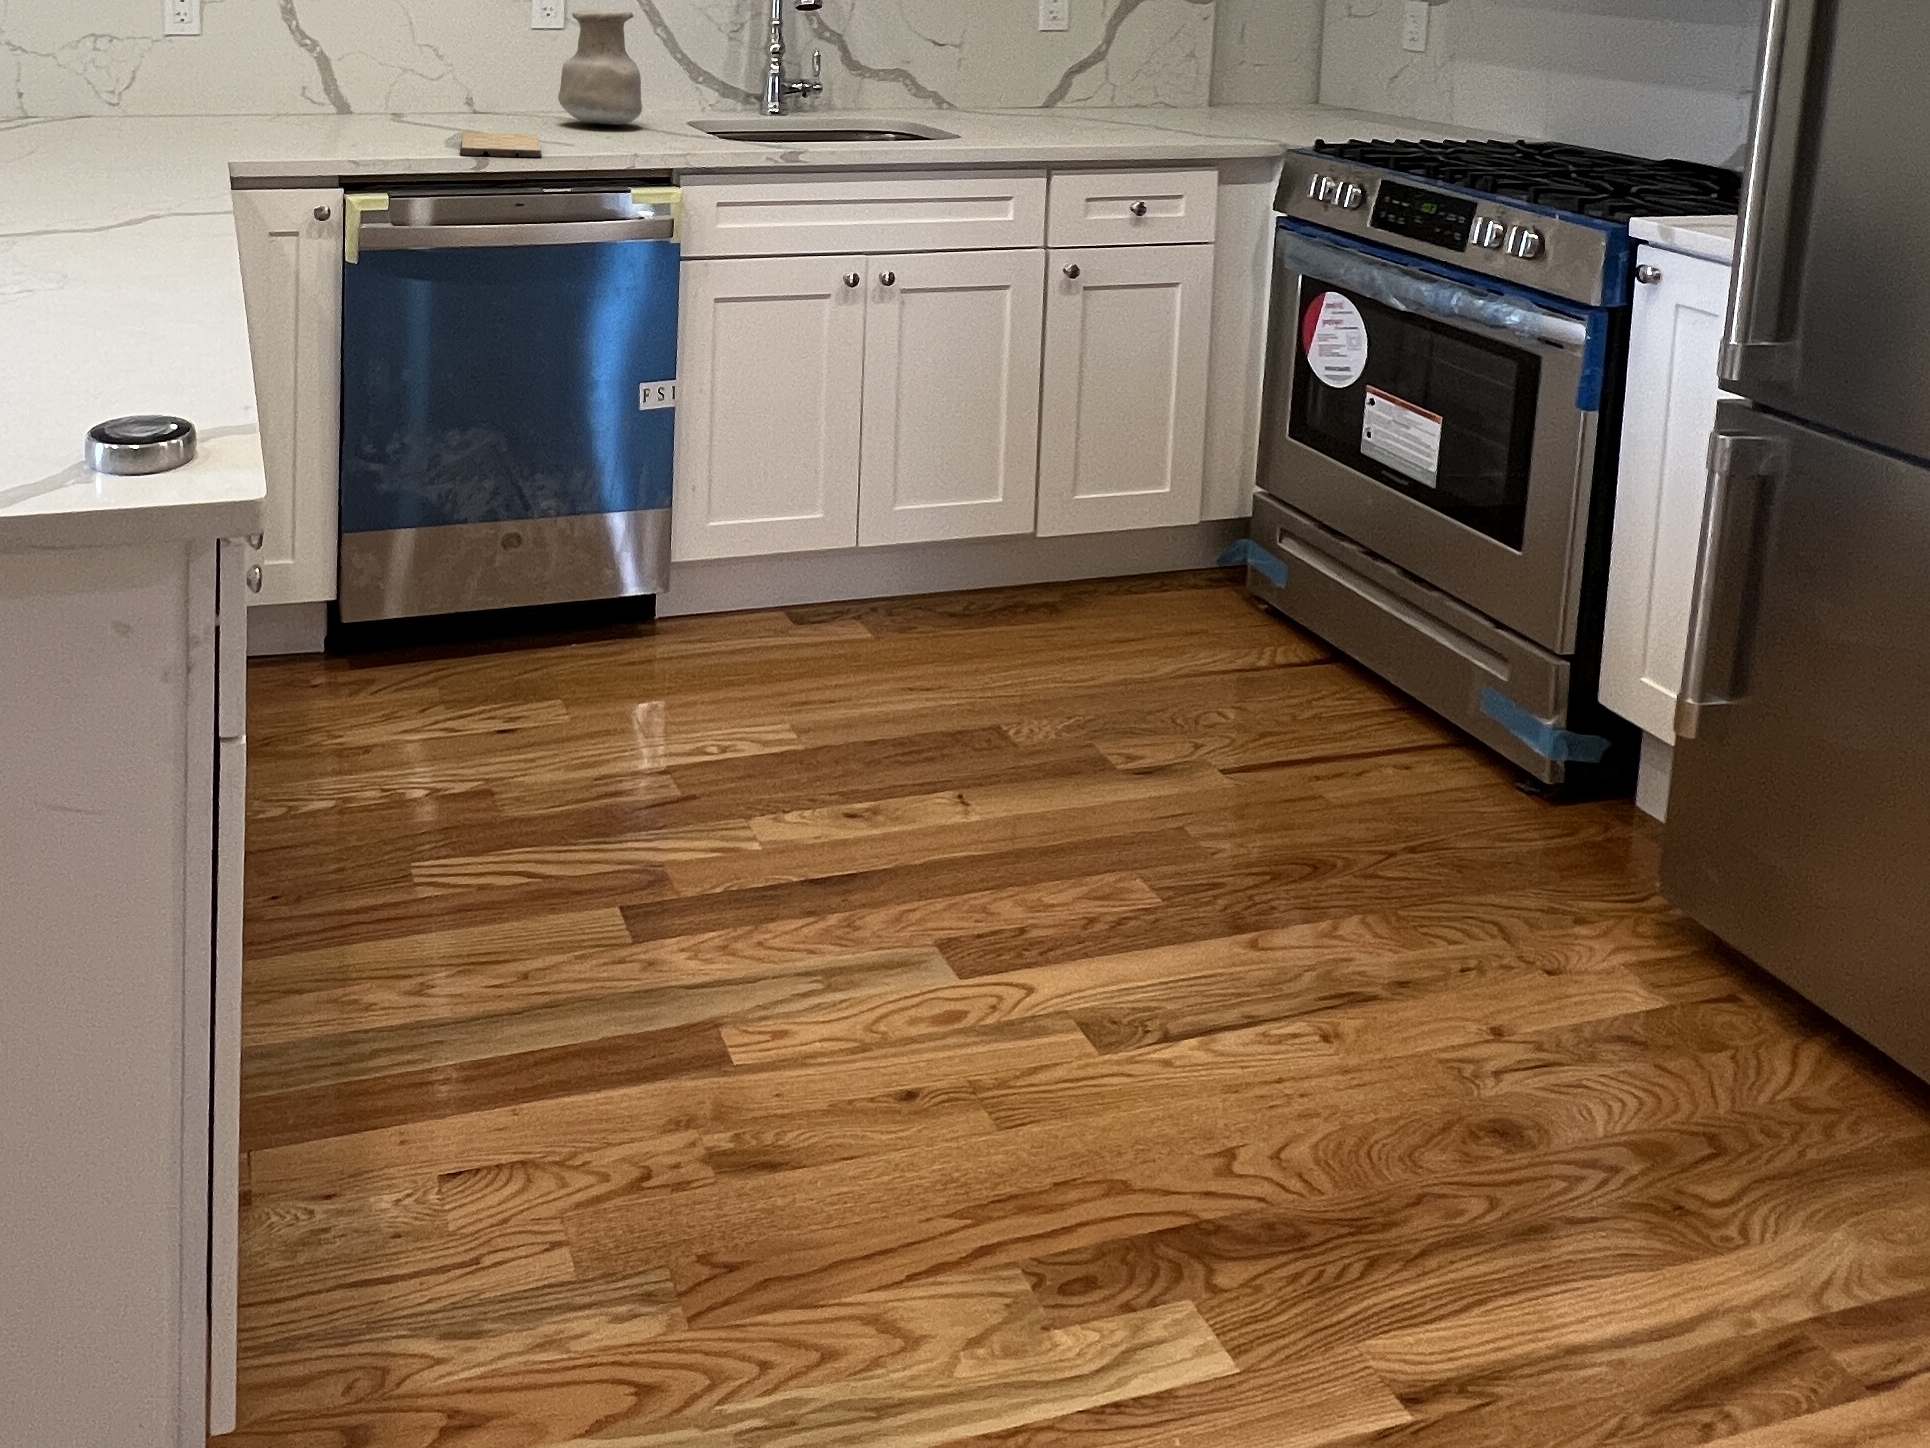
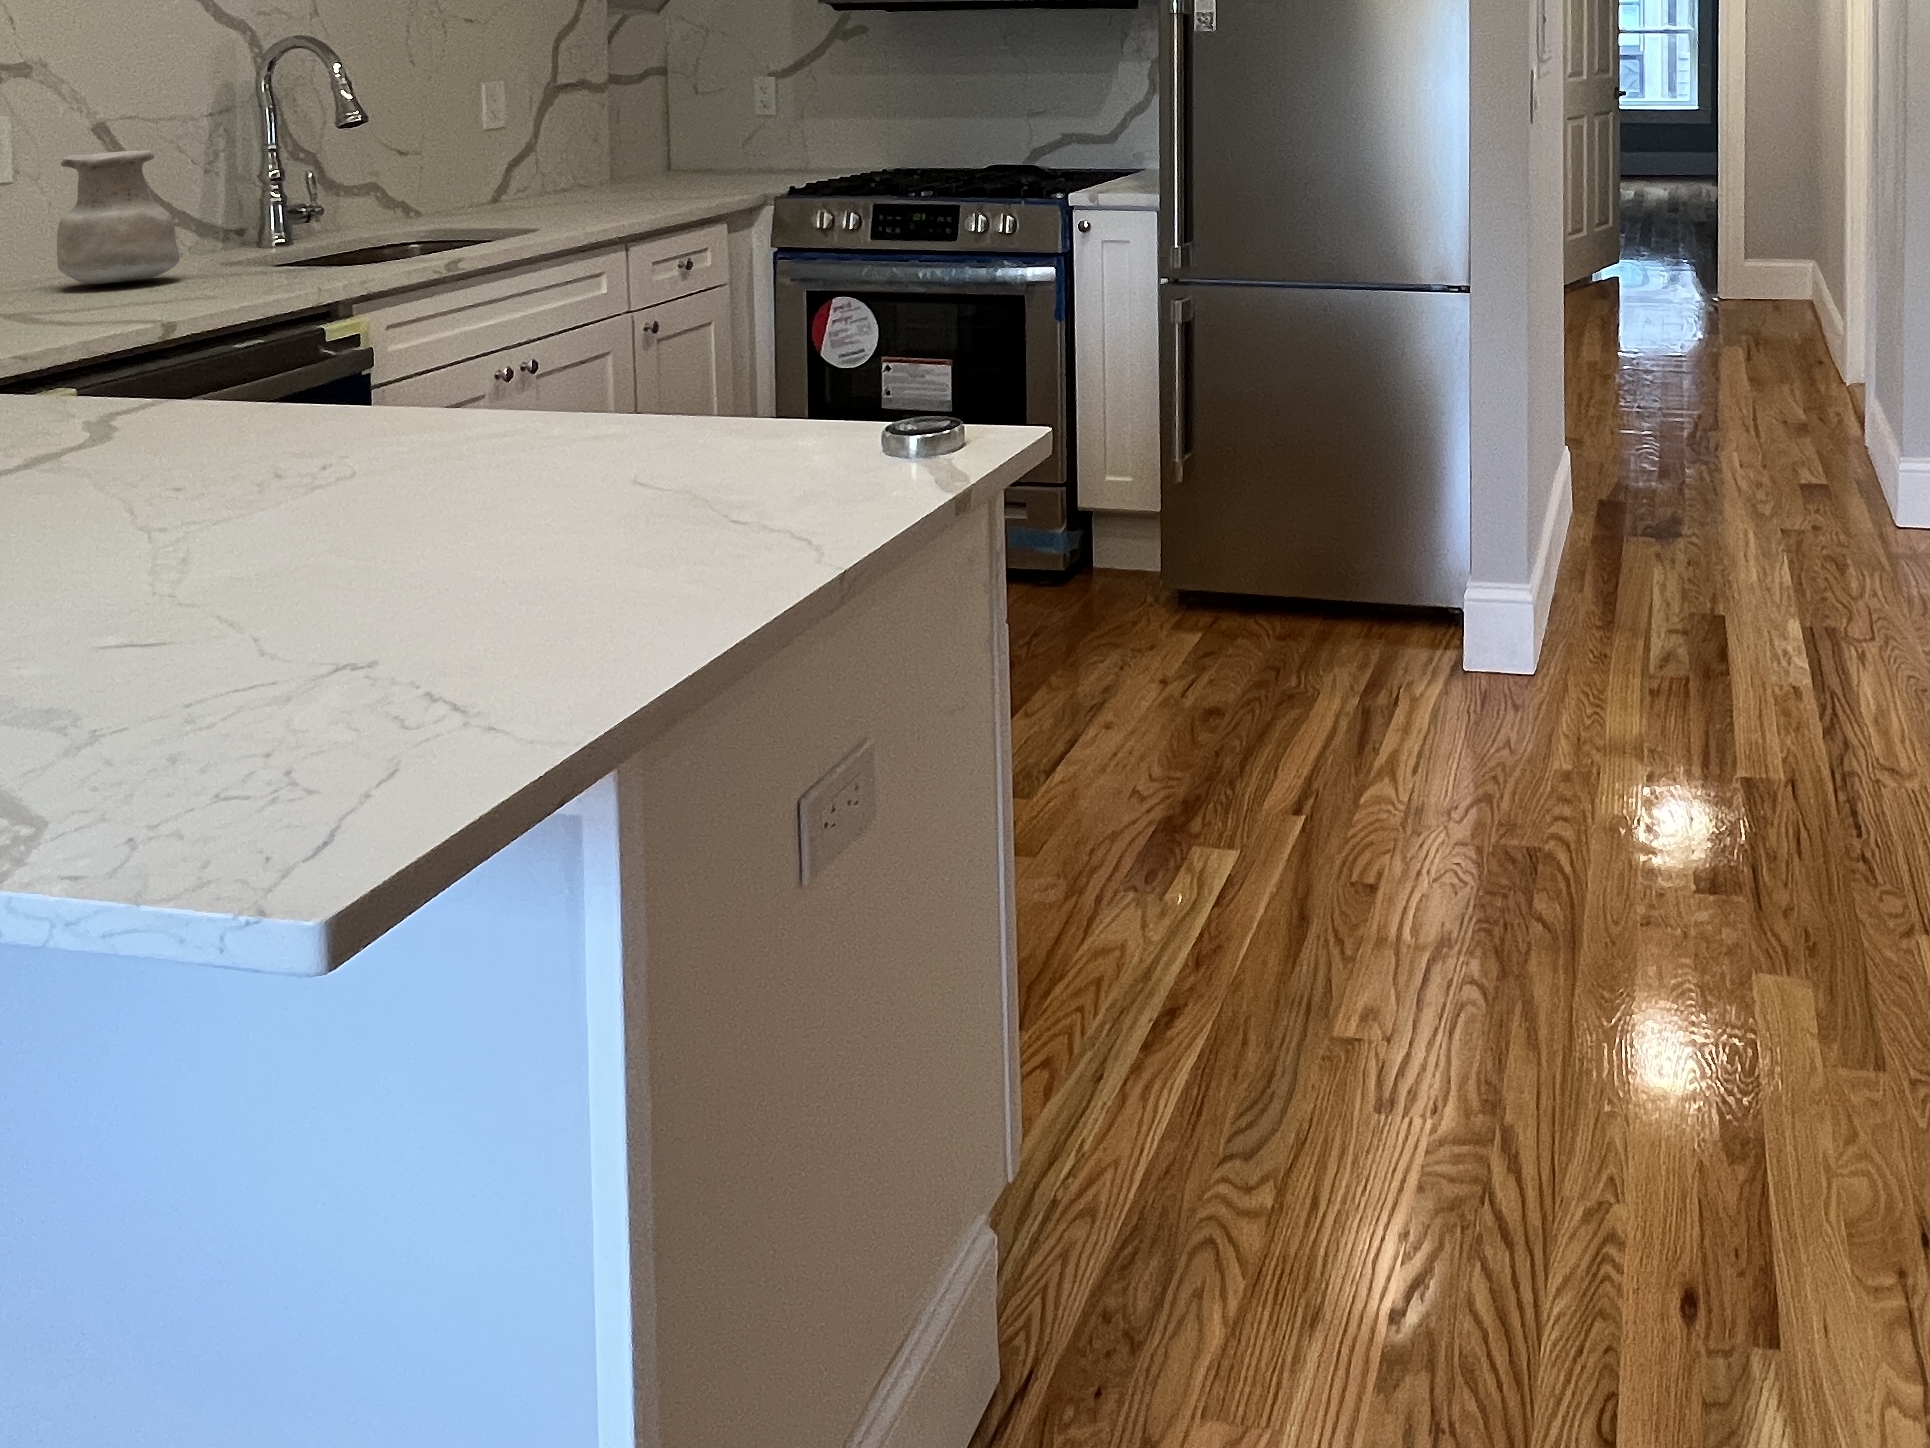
cutting board: present [460,133,542,157] -> none [33,297,207,328]

